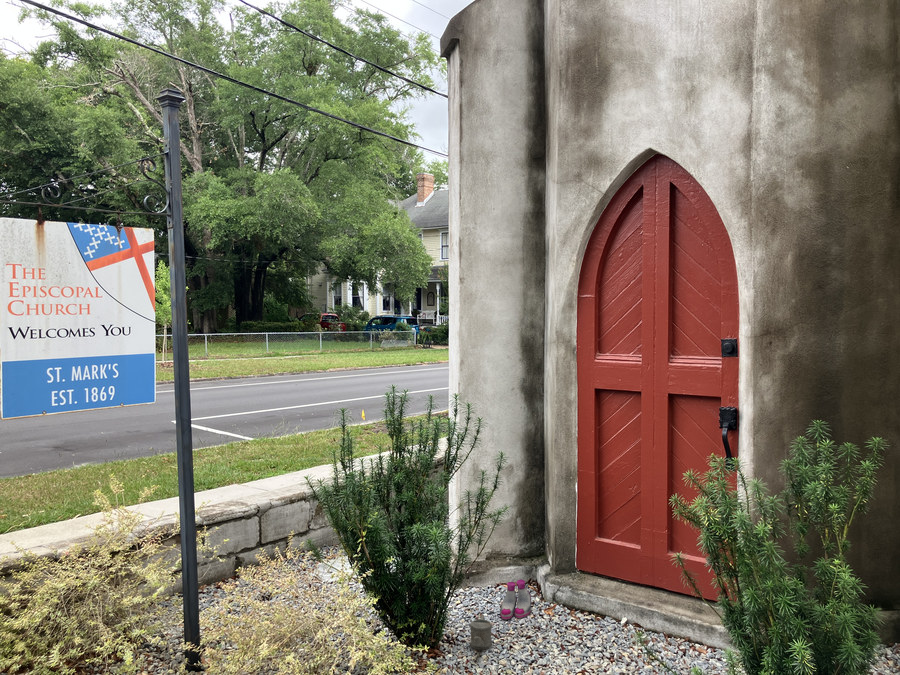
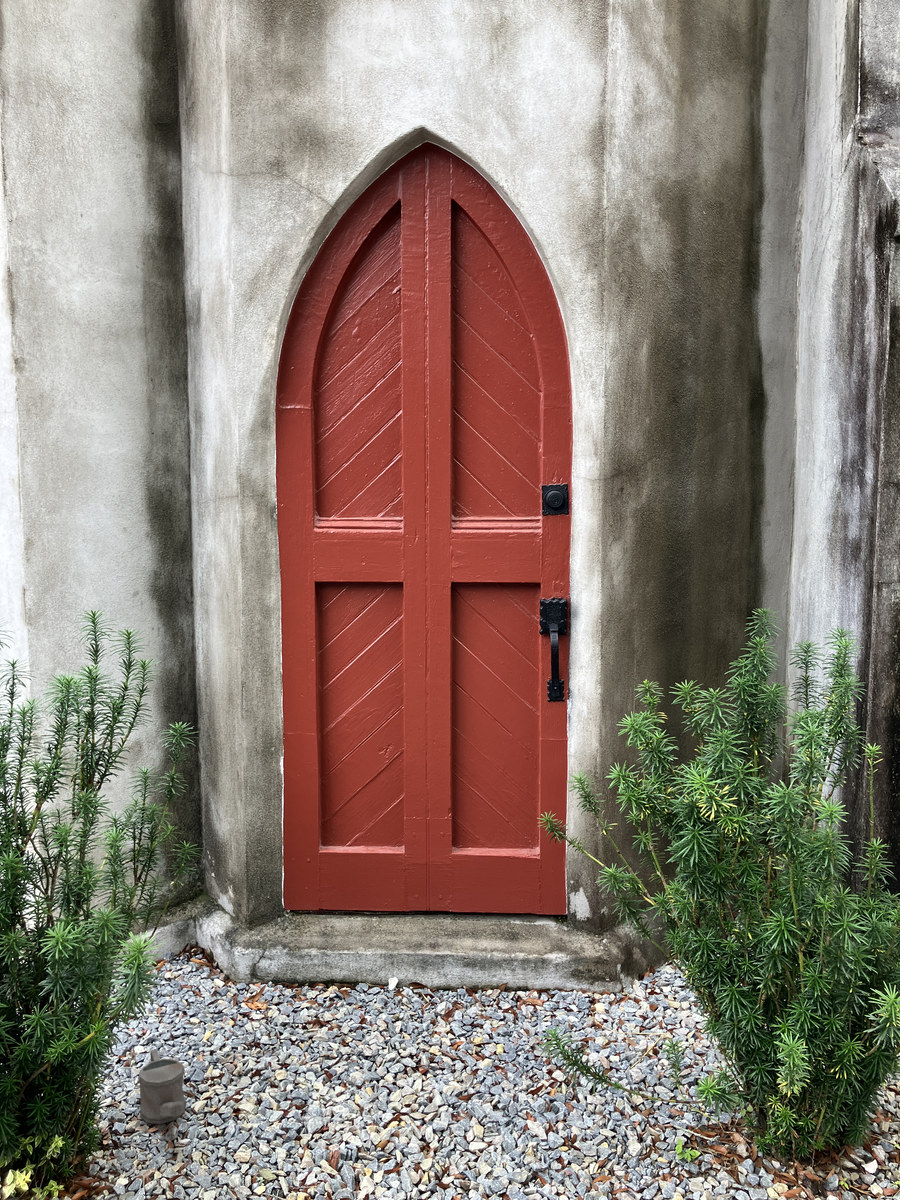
boots: present [500,579,531,620] -> none [164,956,223,1042]

